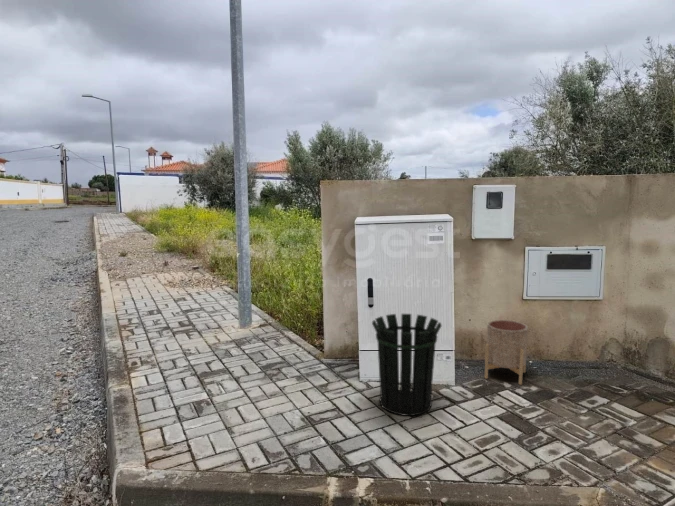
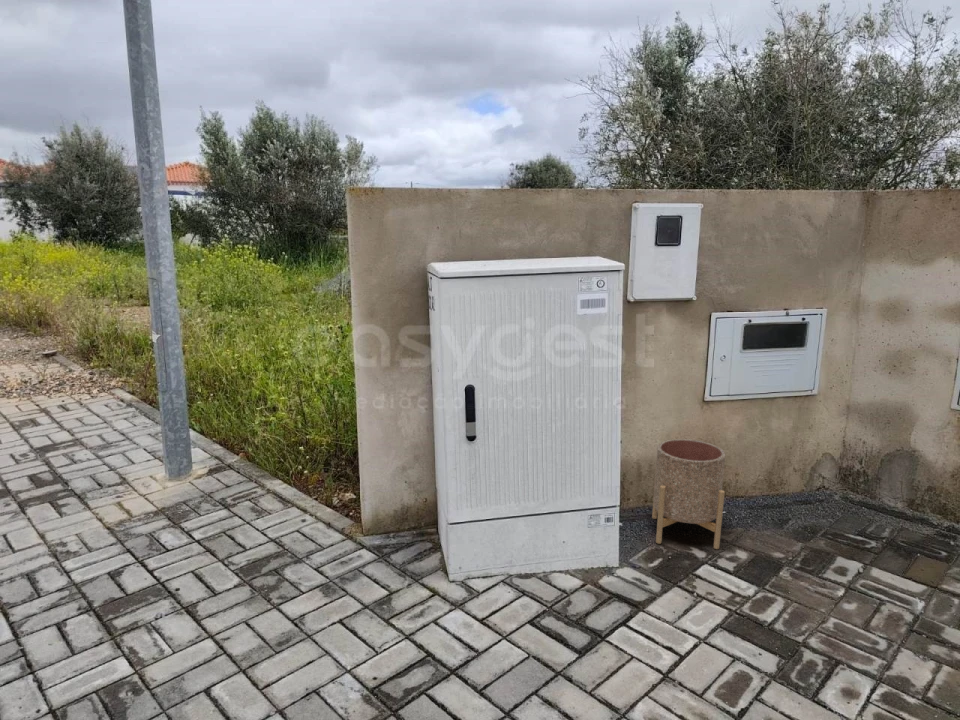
waste bin: present [372,314,441,416] -> none [490,449,626,651]

